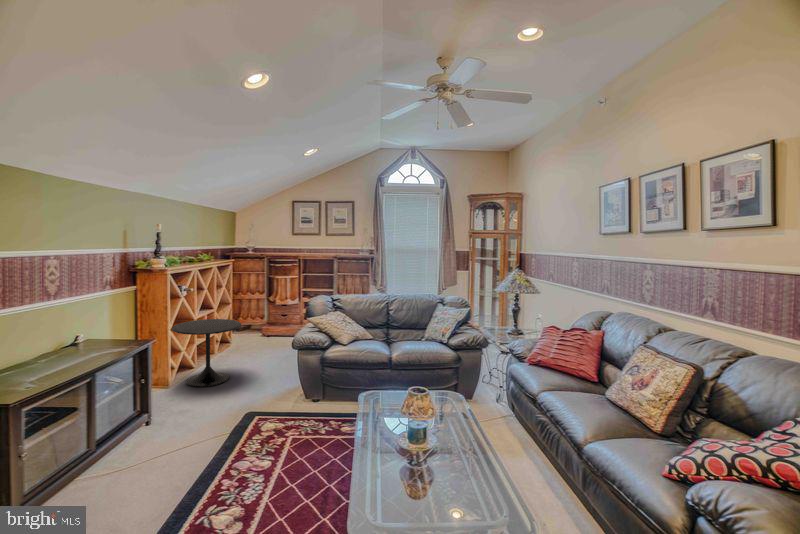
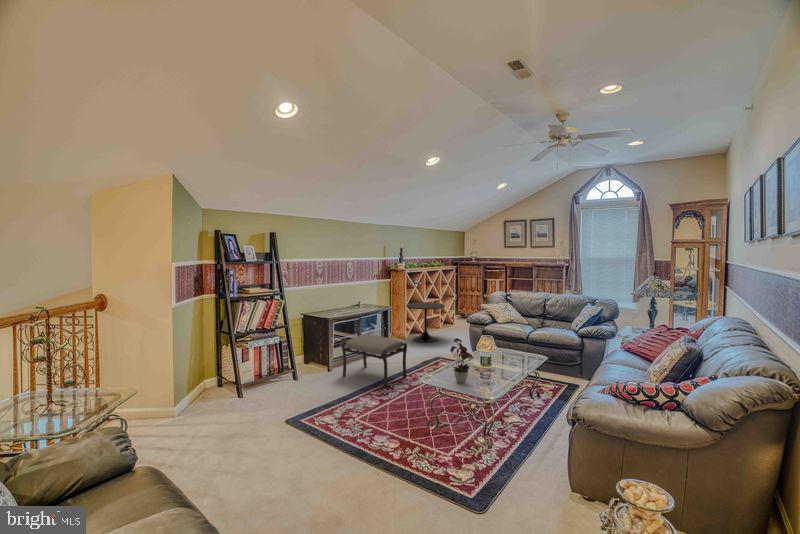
flower arrangement: none [392,404,449,489] -> present [450,338,473,383]
ottoman: none [72,408,227,518] -> present [342,335,407,387]

